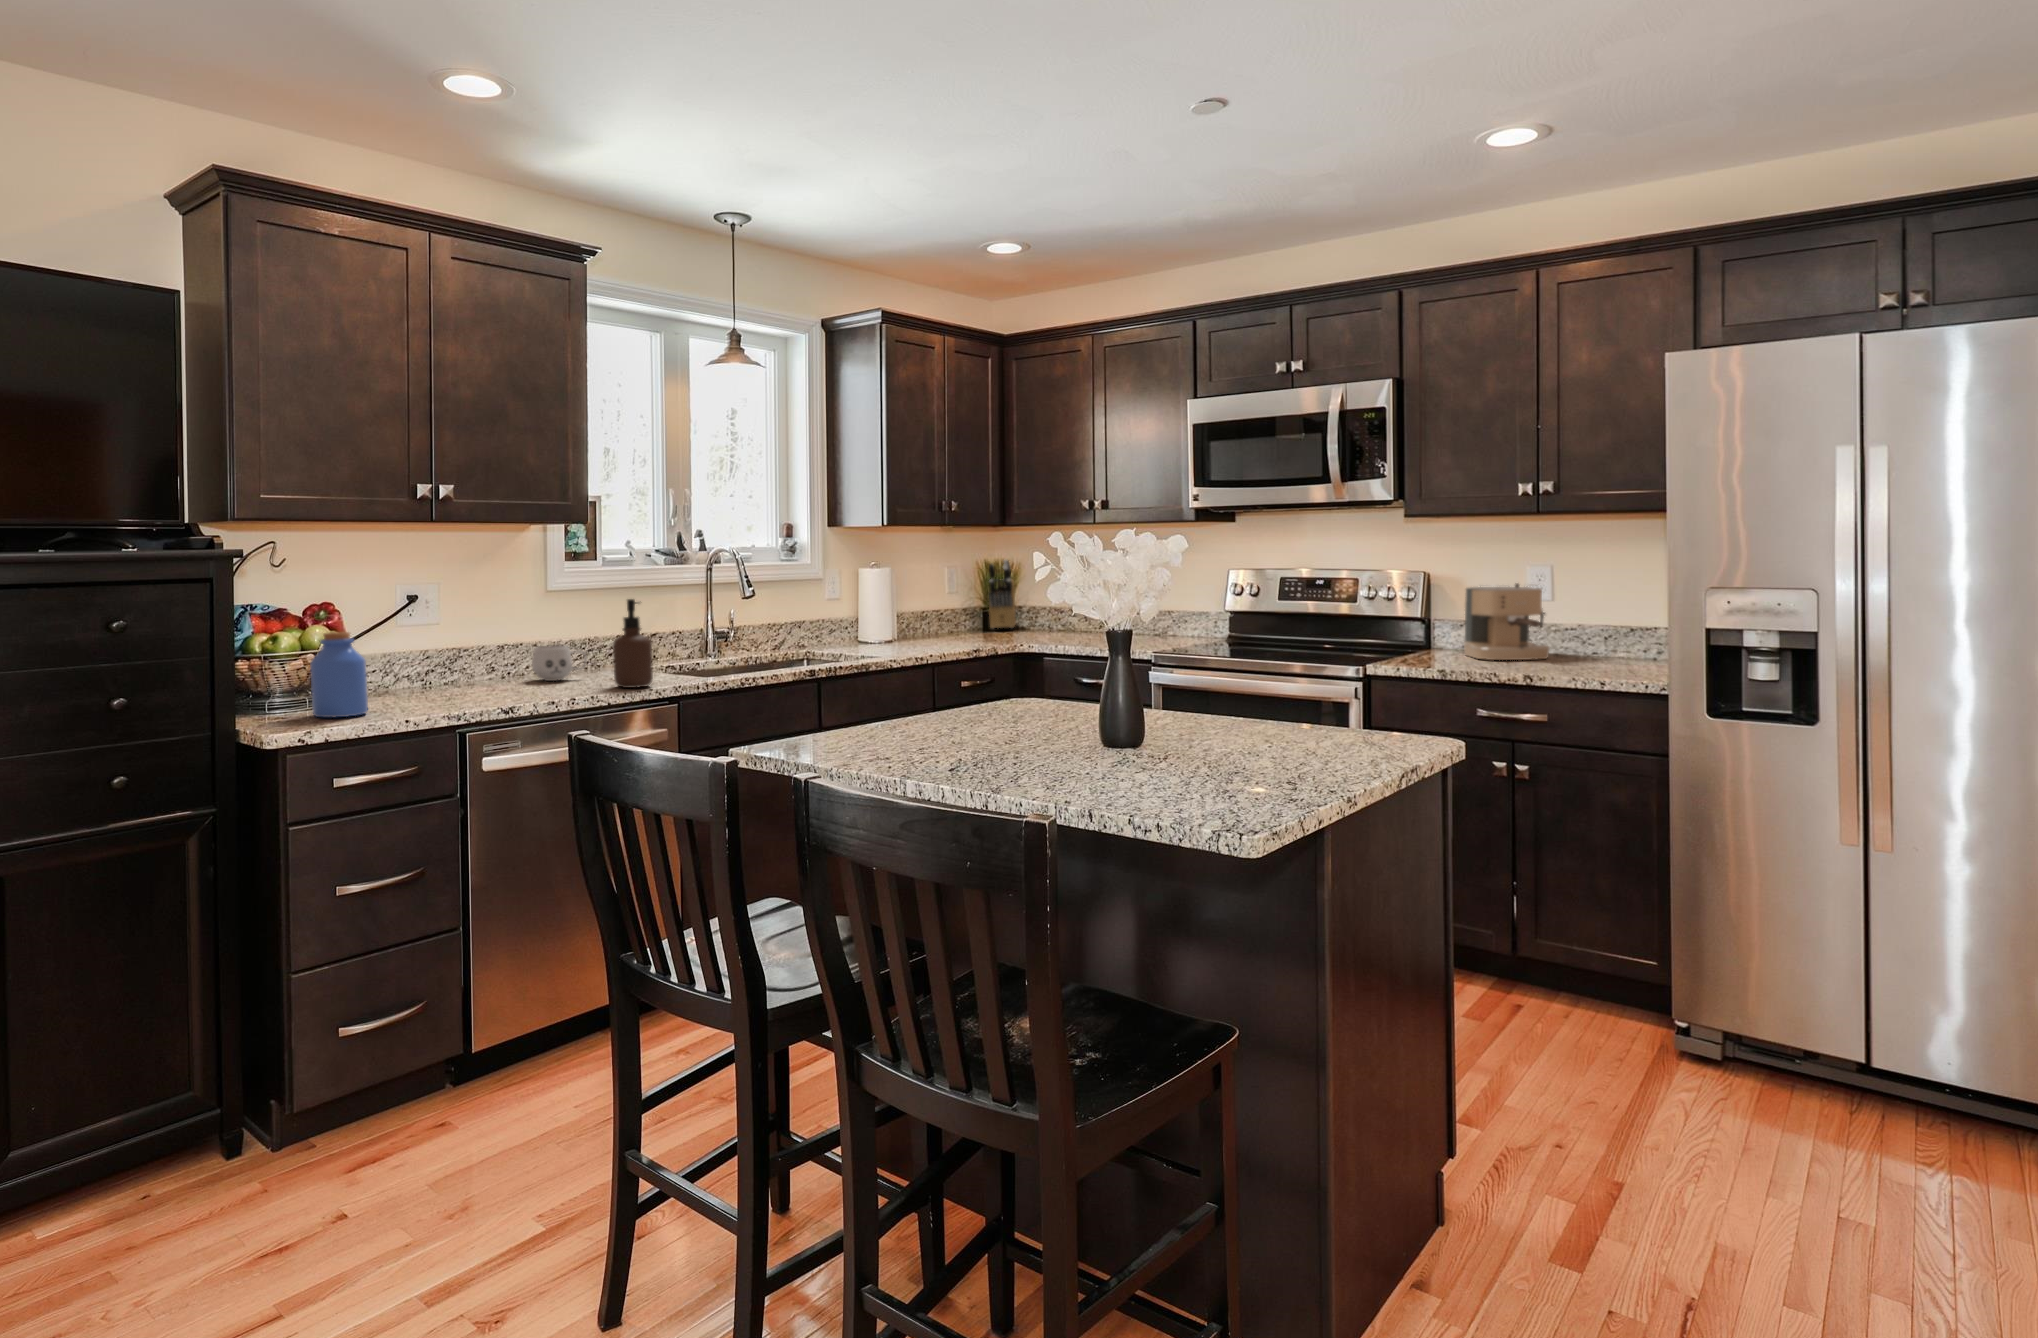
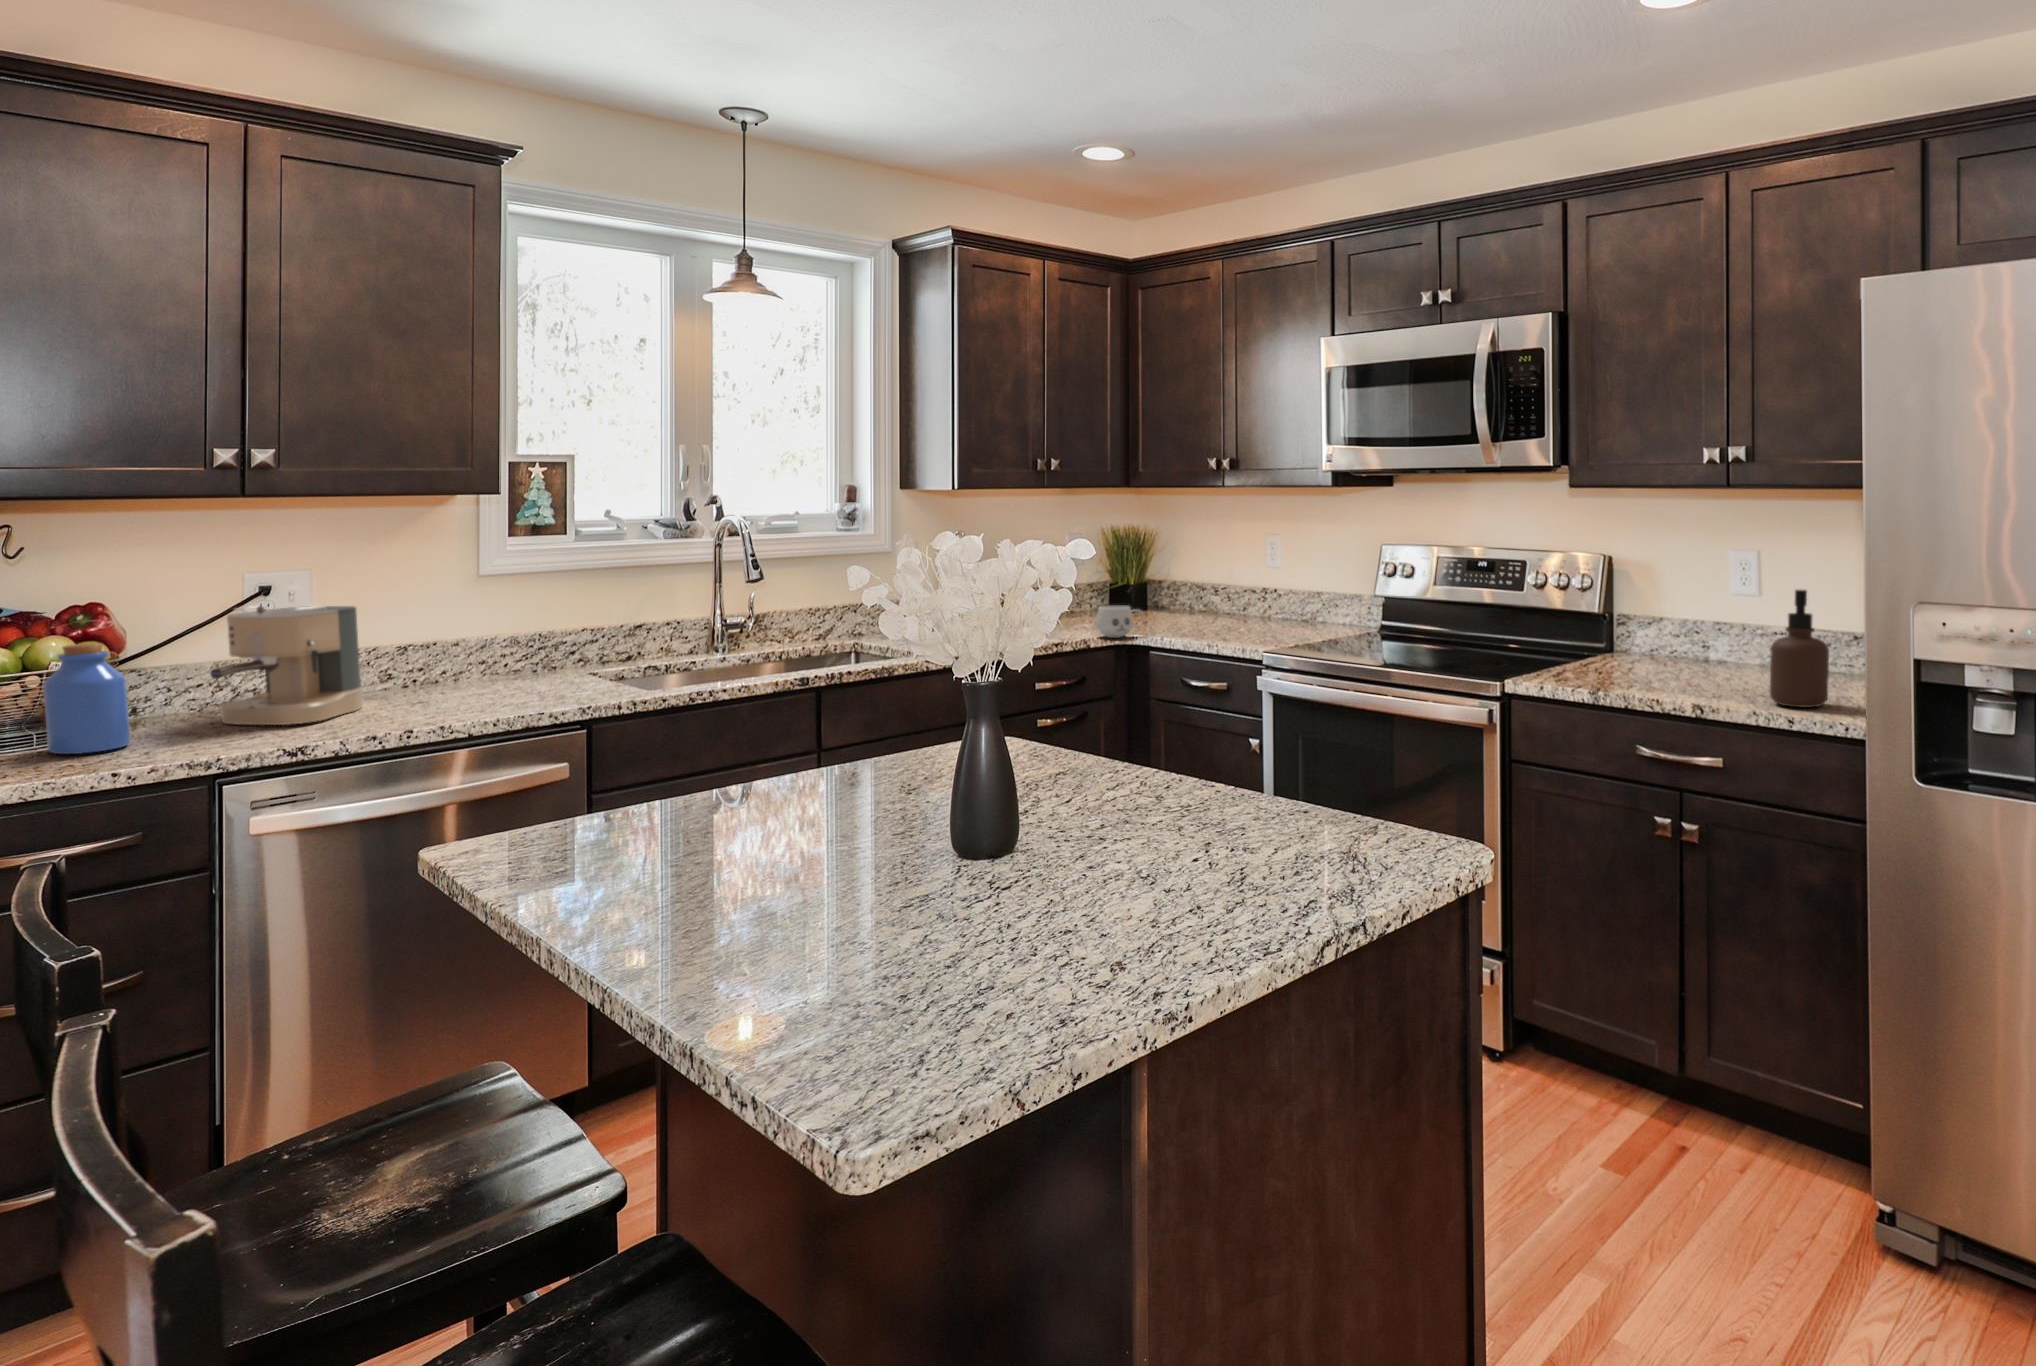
knife block: present [989,560,1016,628] -> none [1110,528,1154,609]
coffee maker: present [1464,583,1550,660] -> present [210,606,363,725]
soap dispenser: present [613,599,653,688] -> present [1770,590,1829,707]
mug: present [532,645,587,681] -> present [1096,605,1144,638]

